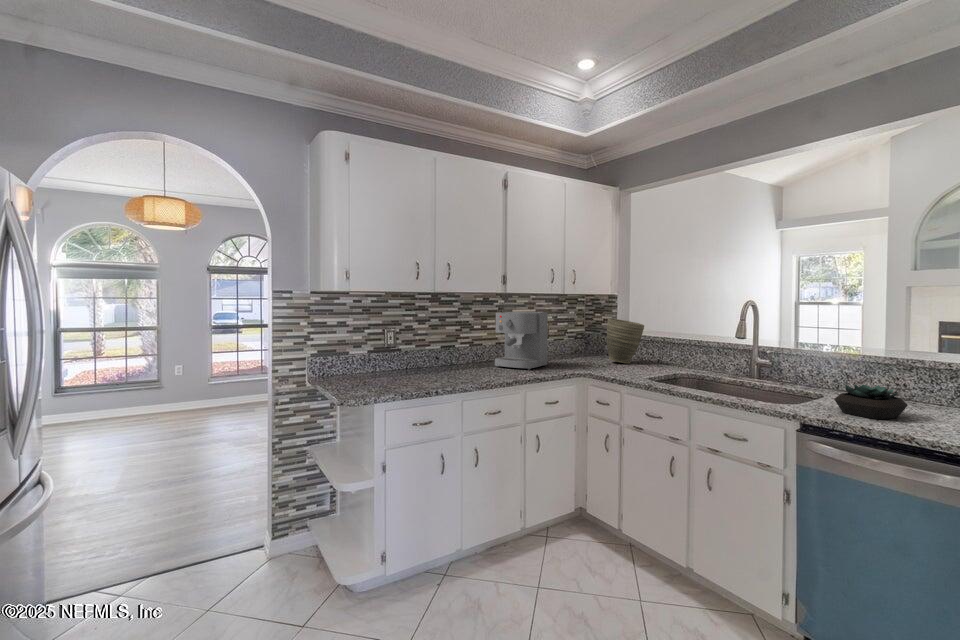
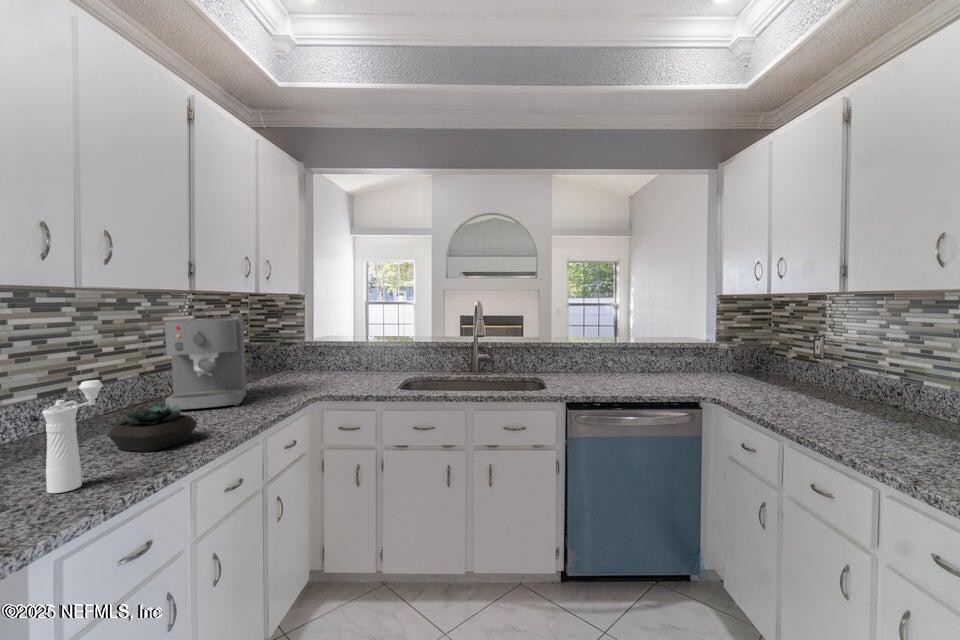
vase: present [607,318,644,364] -> none [306,323,351,377]
pepper mill: none [398,339,427,387] -> present [42,380,103,493]
succulent plant: present [834,384,908,419] -> present [108,404,197,452]

